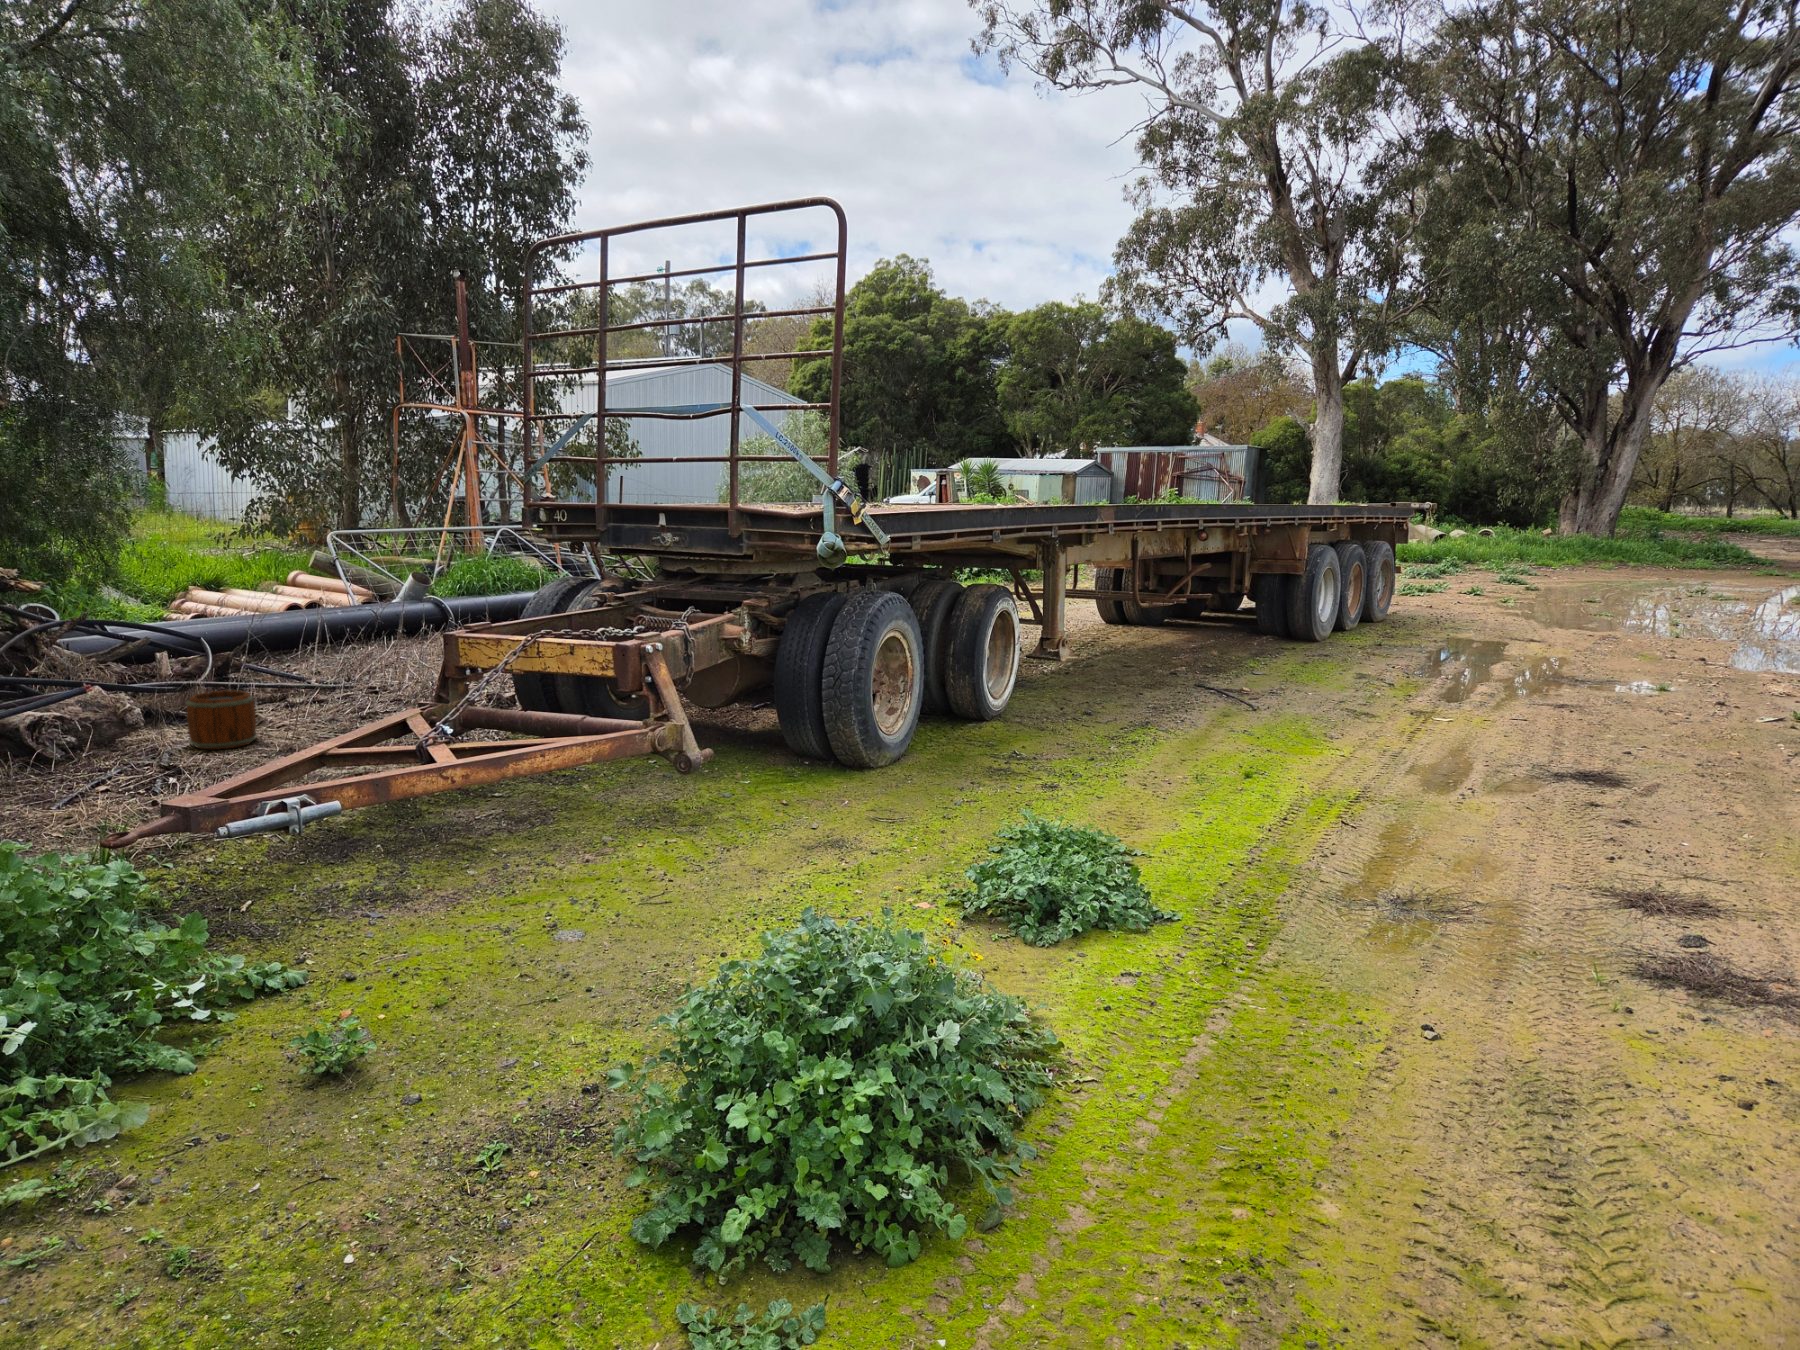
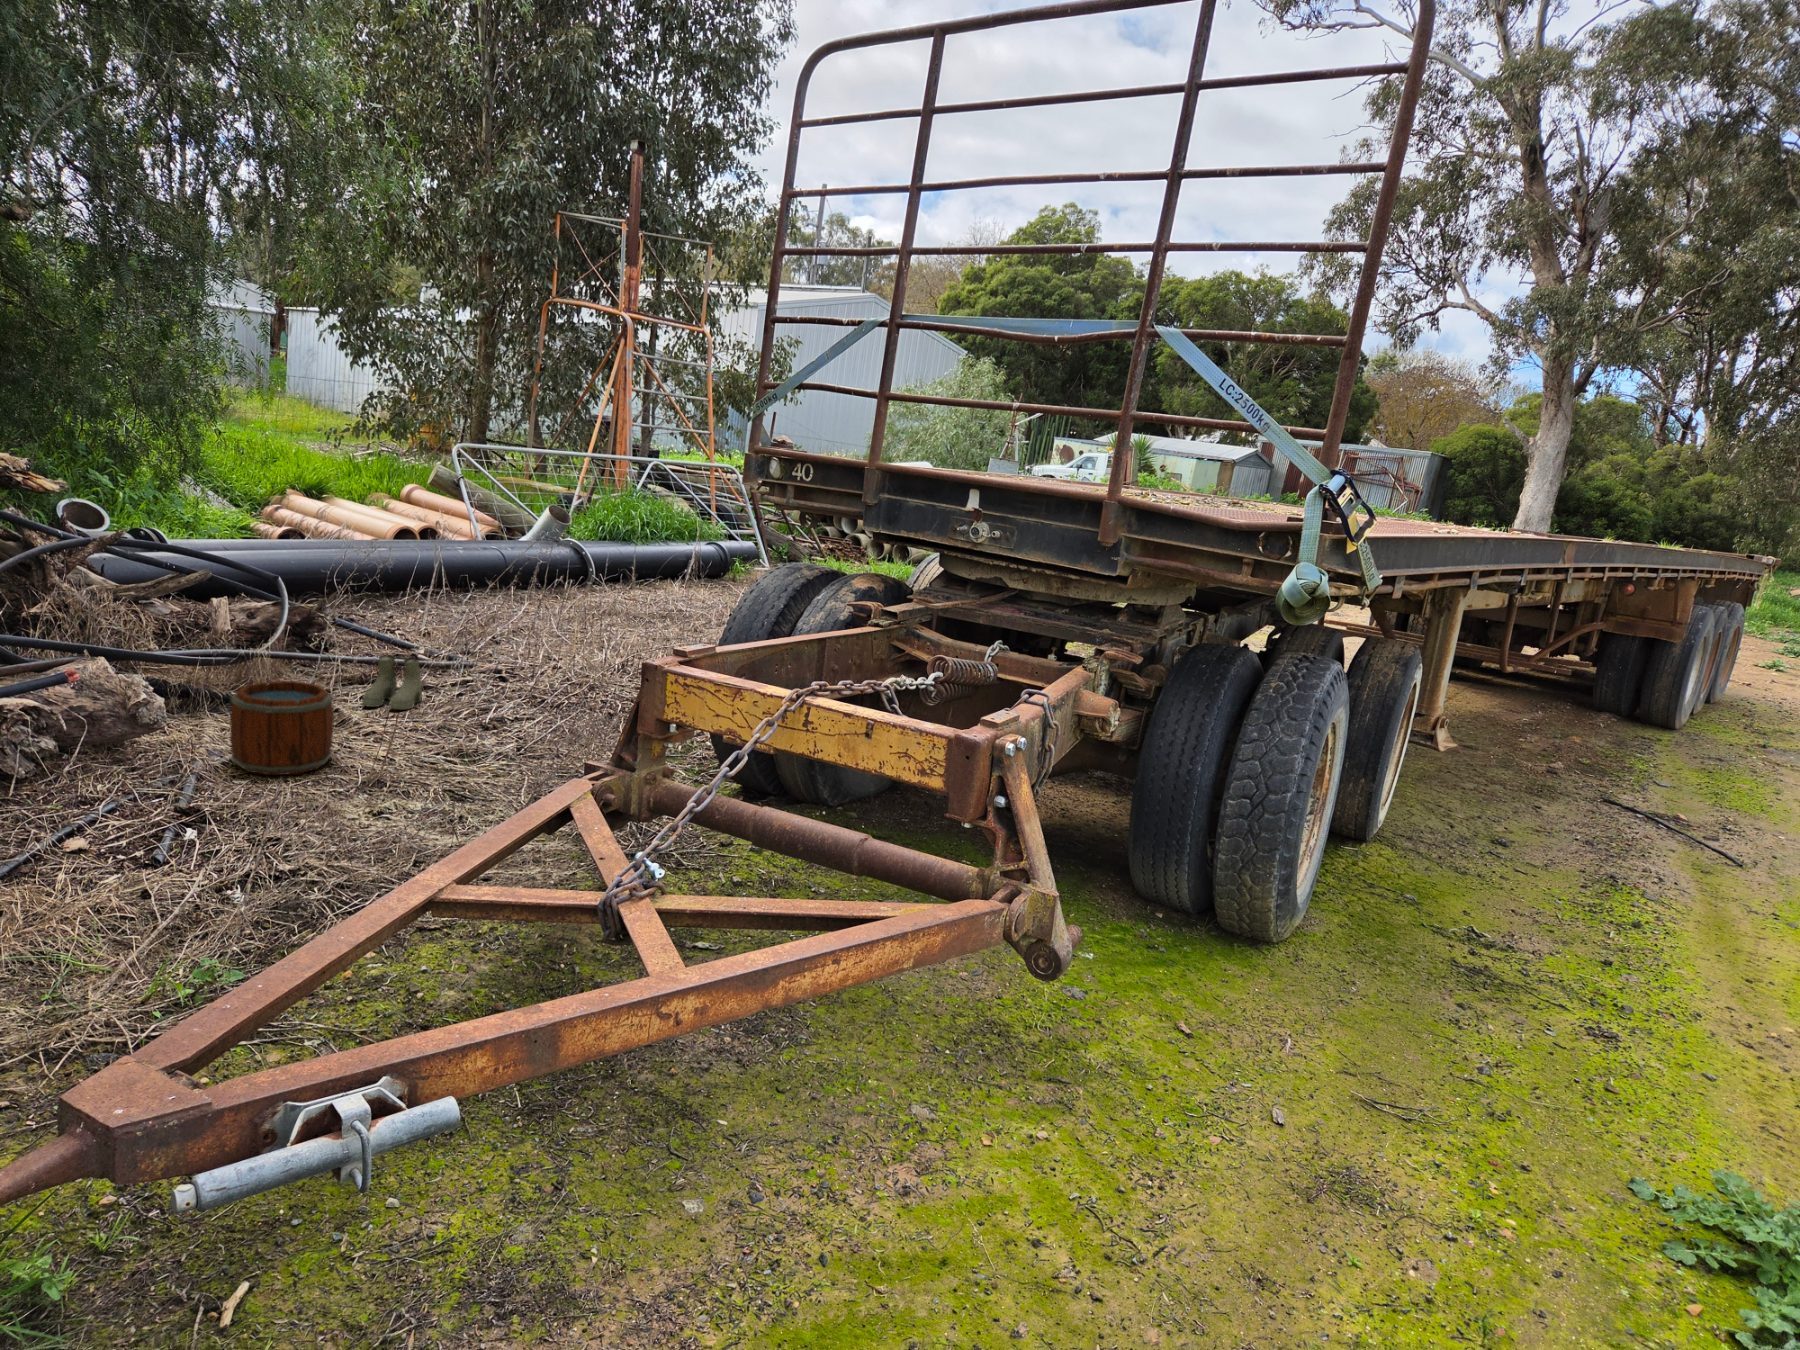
boots: none [274,677,316,712] -> present [362,655,422,710]

